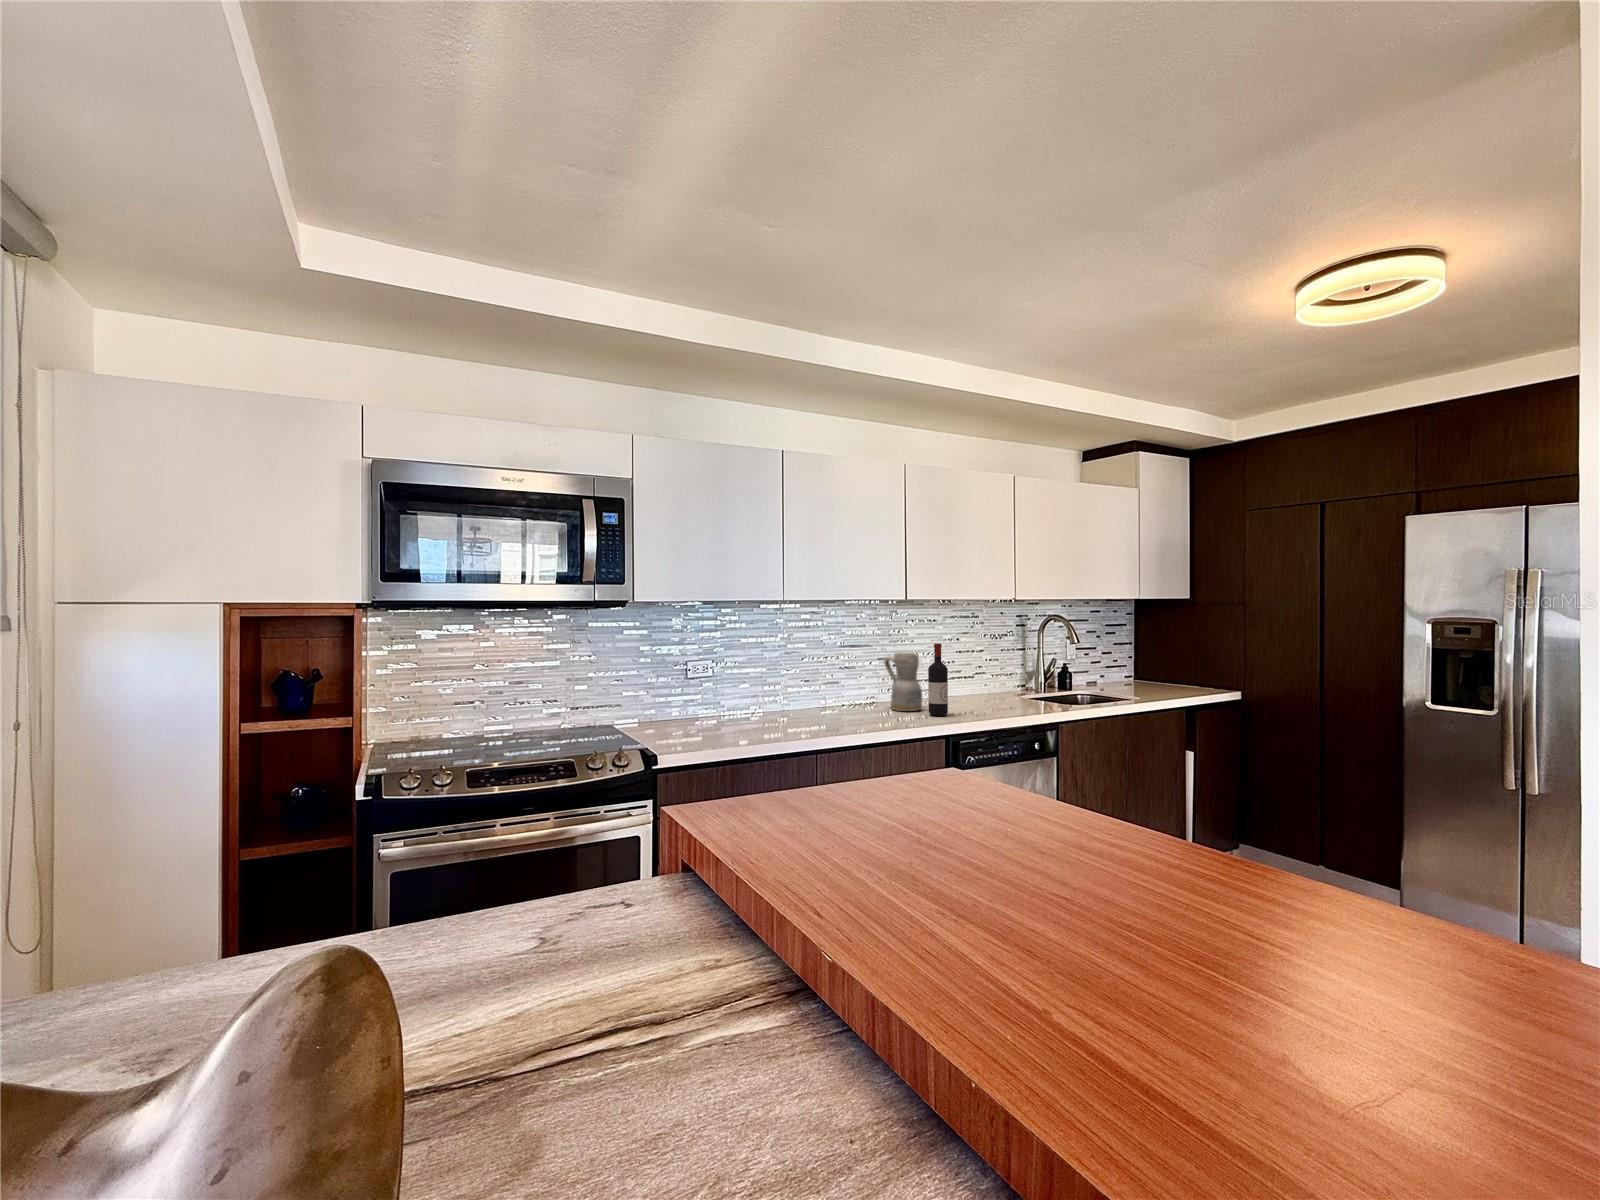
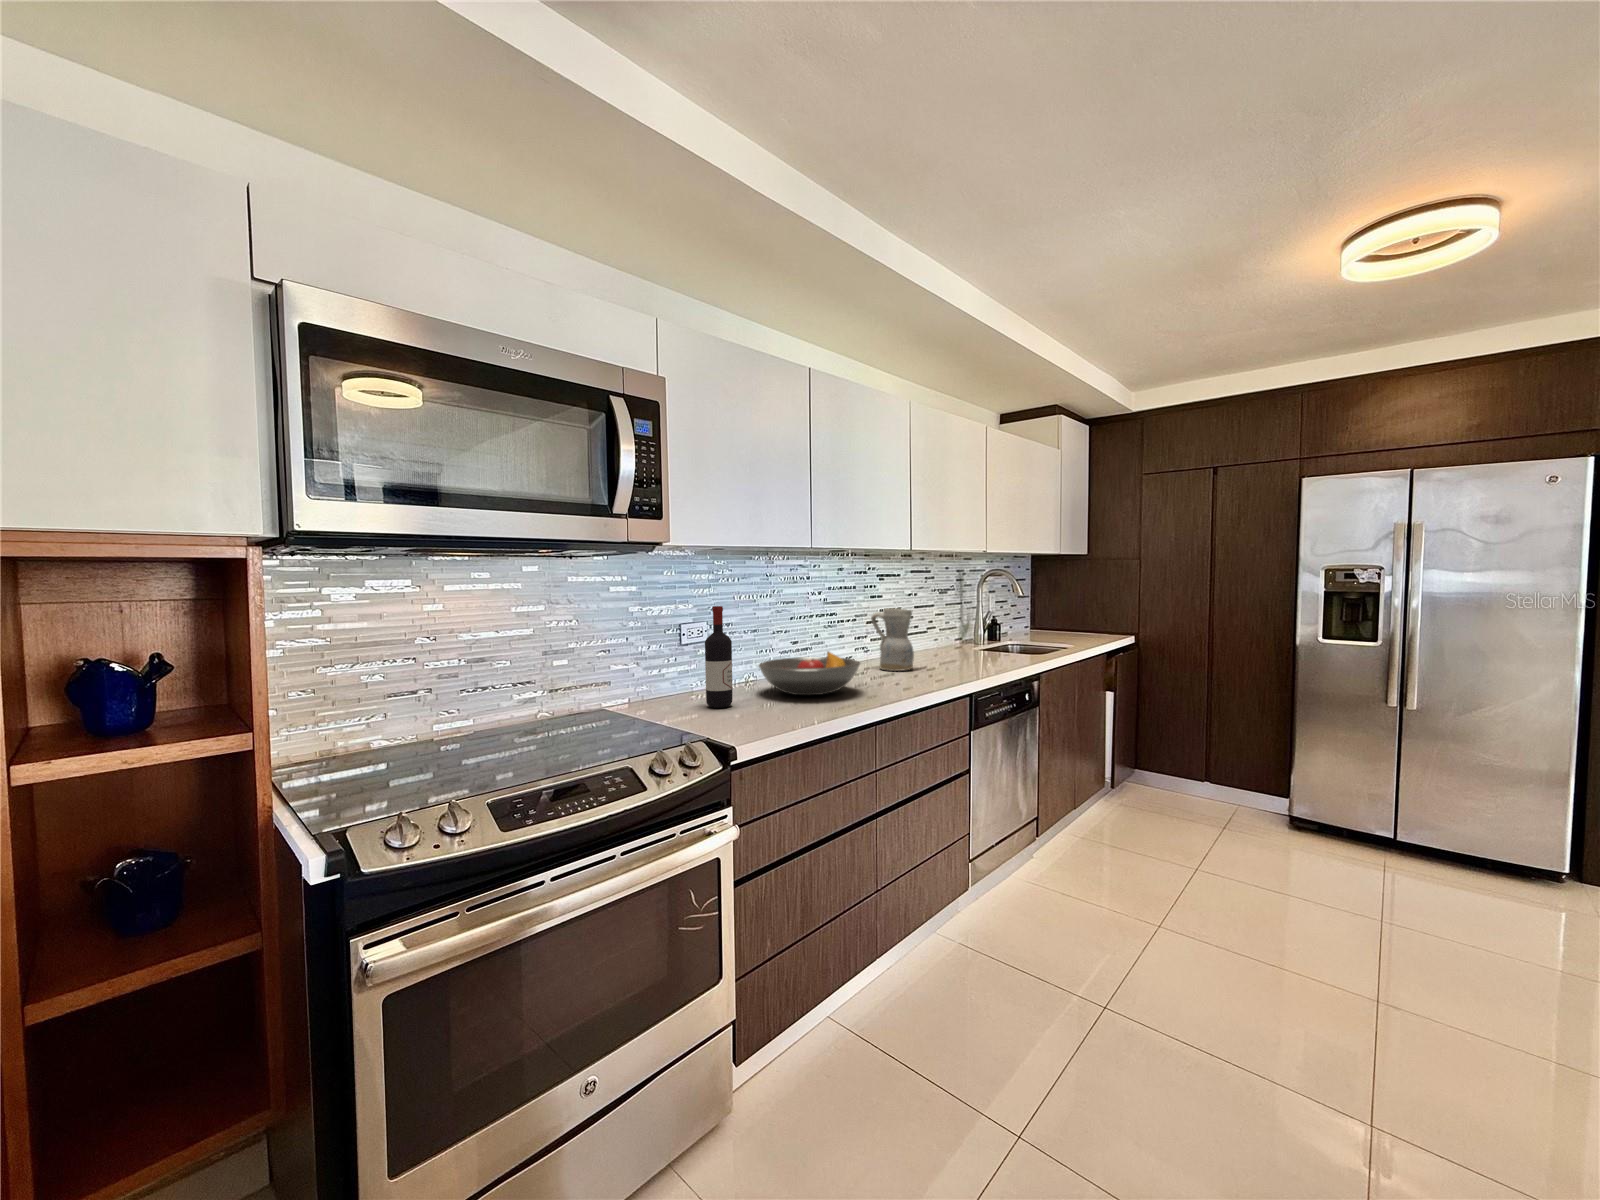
wine bottle: present [928,643,948,716] -> present [705,606,733,708]
fruit bowl: none [744,689,832,725] -> present [759,652,860,695]

